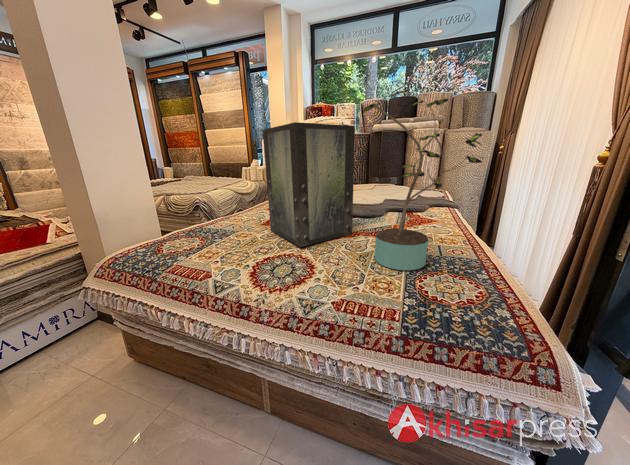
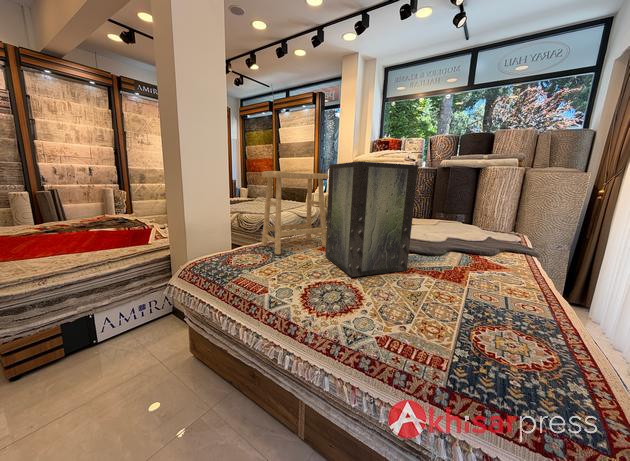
potted plant: present [360,90,483,270] -> none [421,134,560,320]
footstool: none [184,140,272,235] -> present [262,171,328,255]

